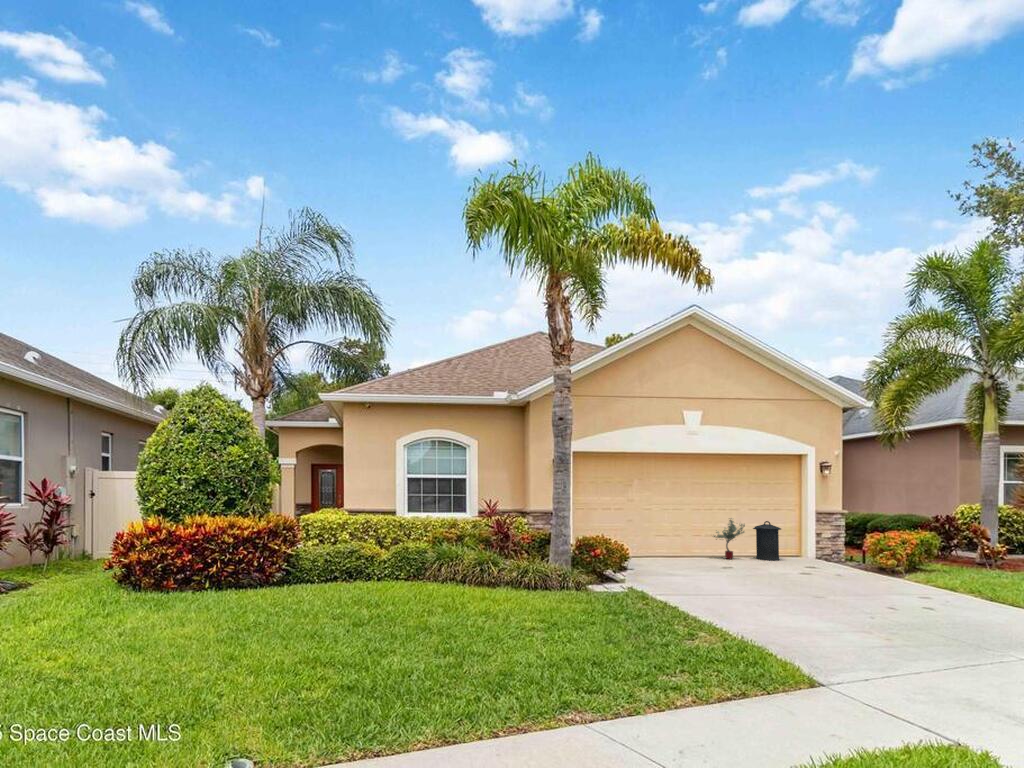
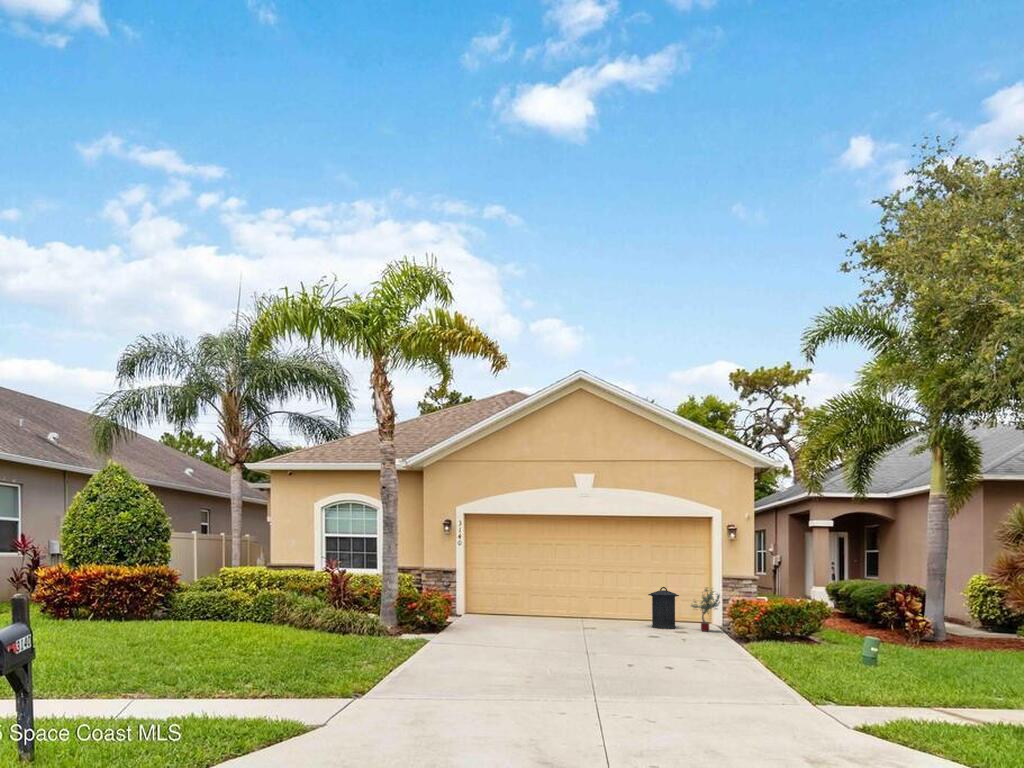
potted tree: present [714,518,745,559] -> present [691,588,720,632]

